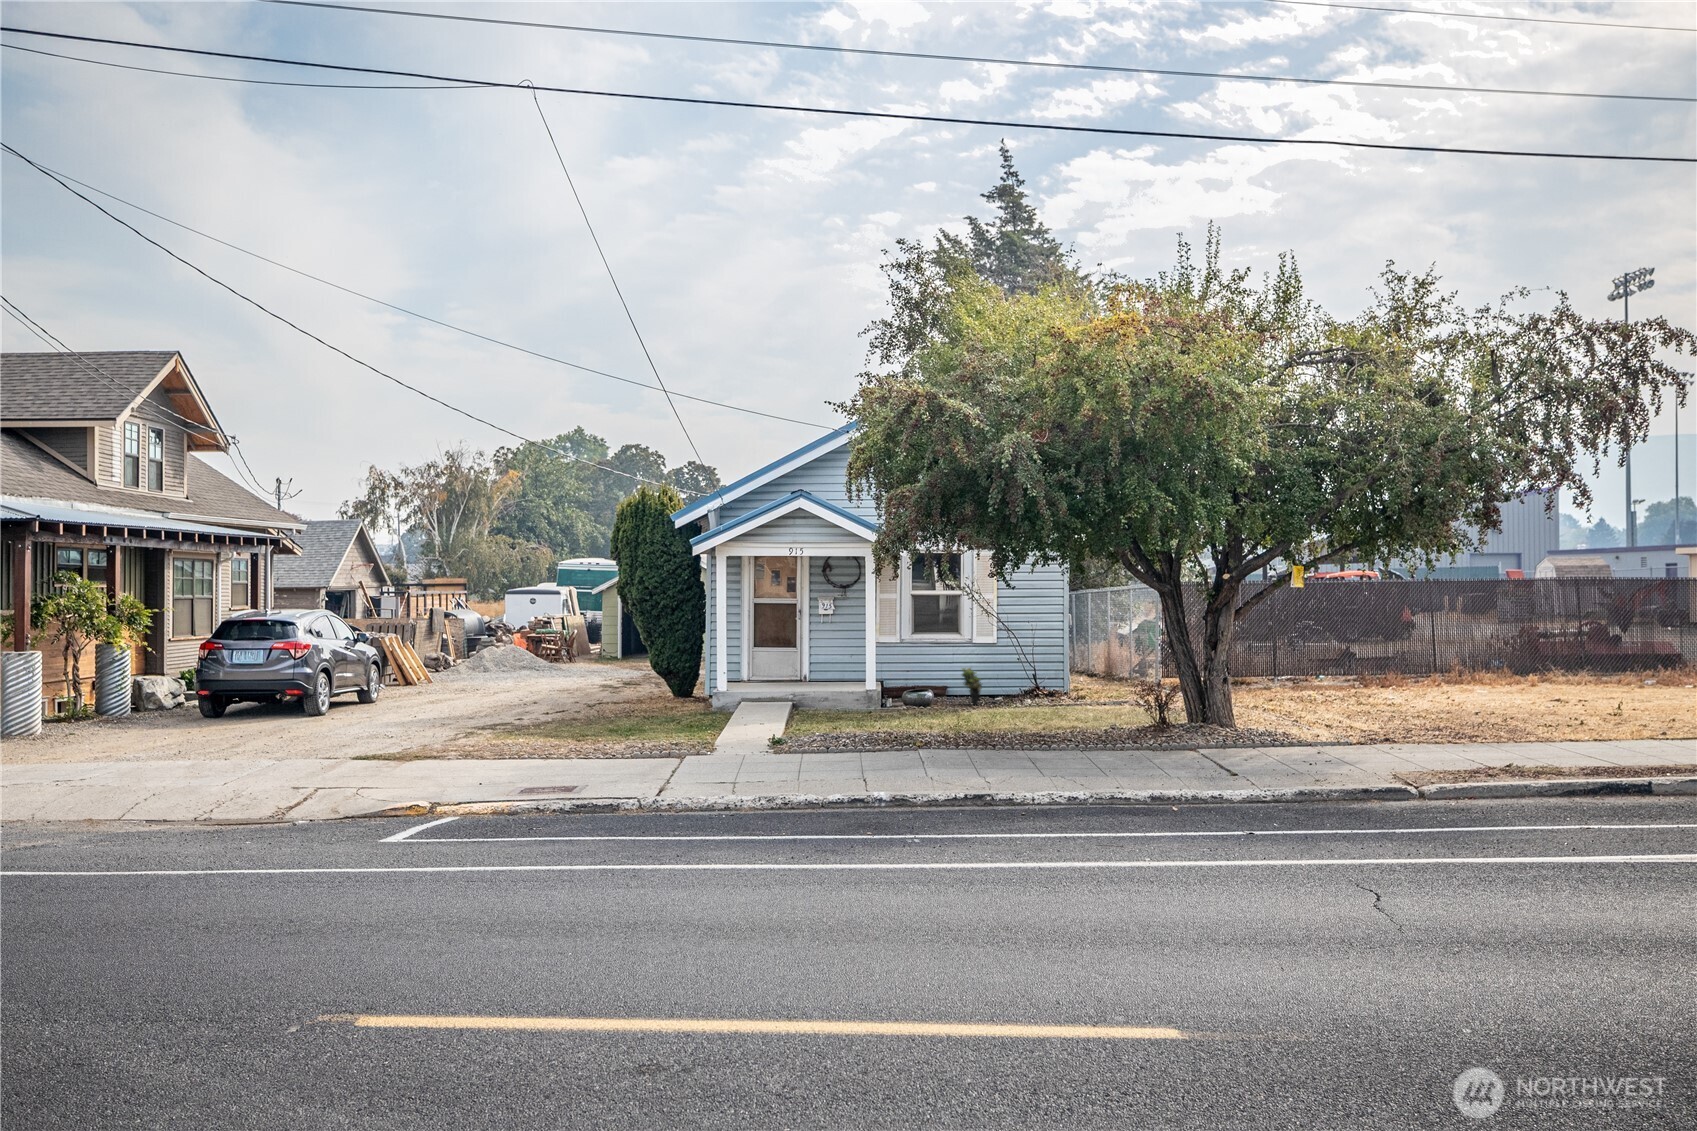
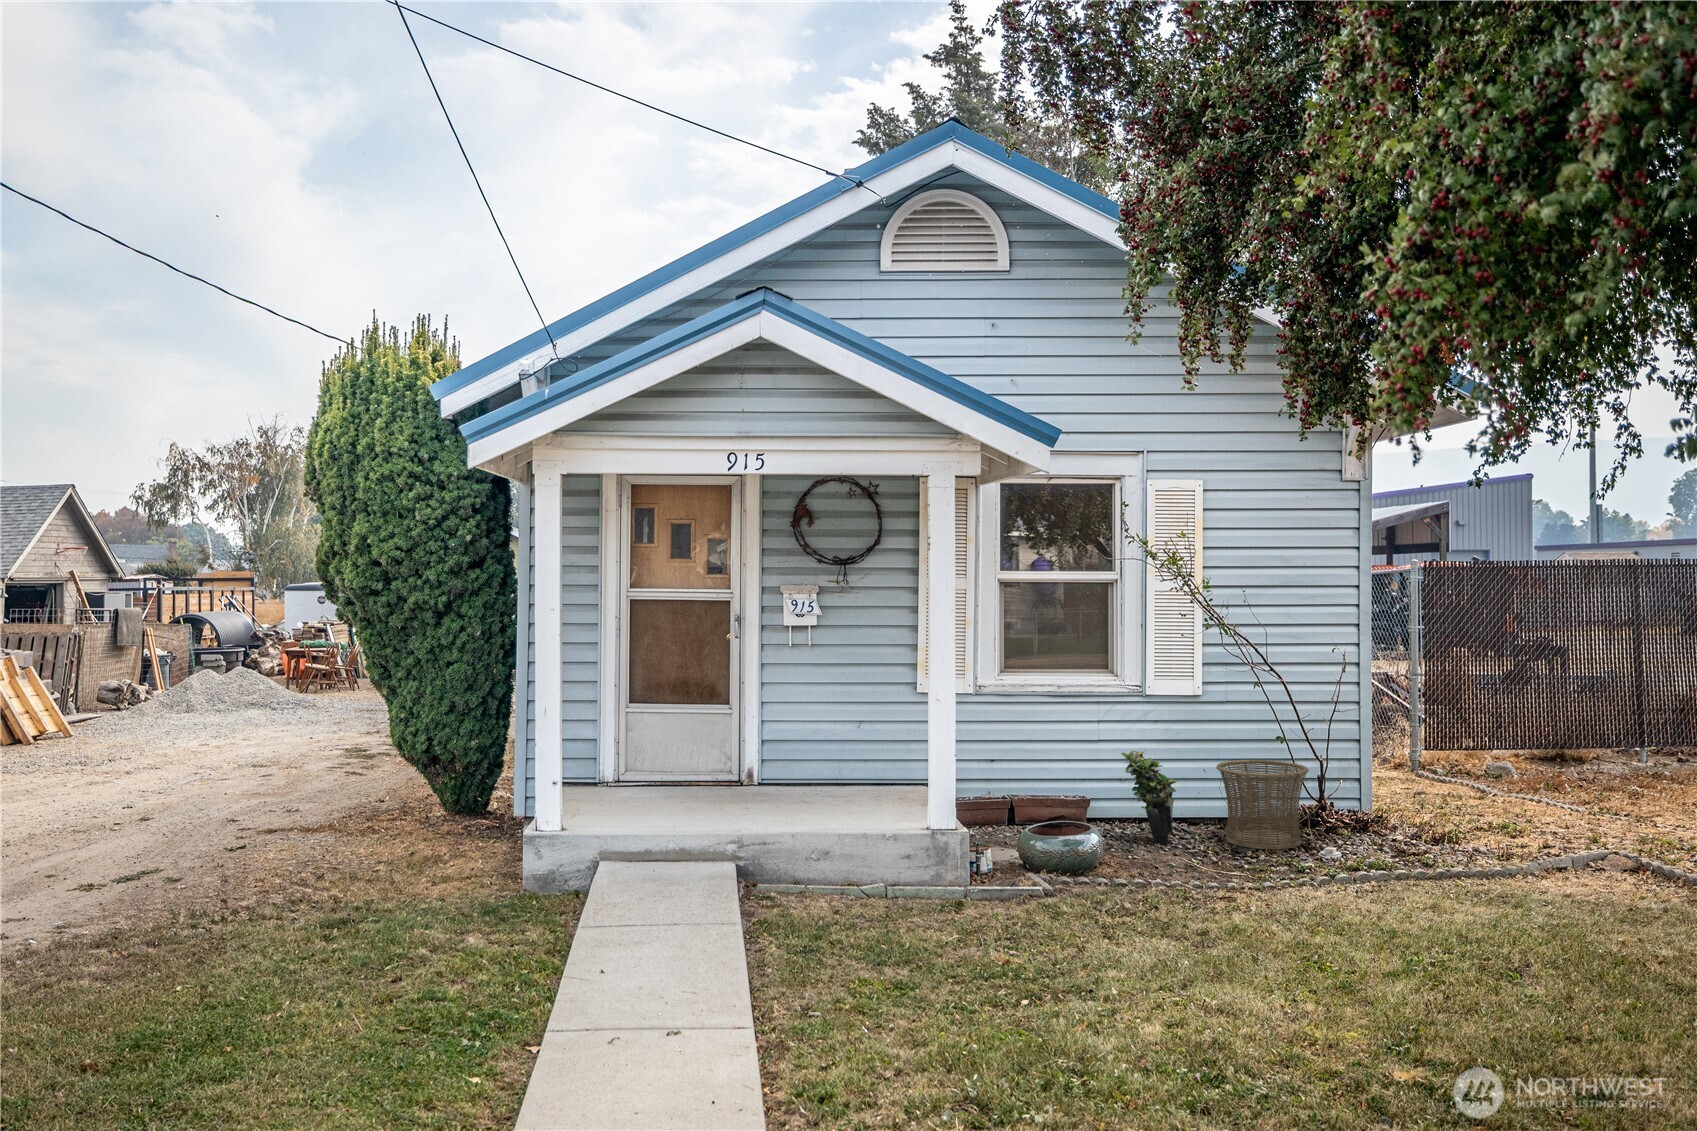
basket: none [1000,672,1037,706] -> present [1216,760,1308,849]

